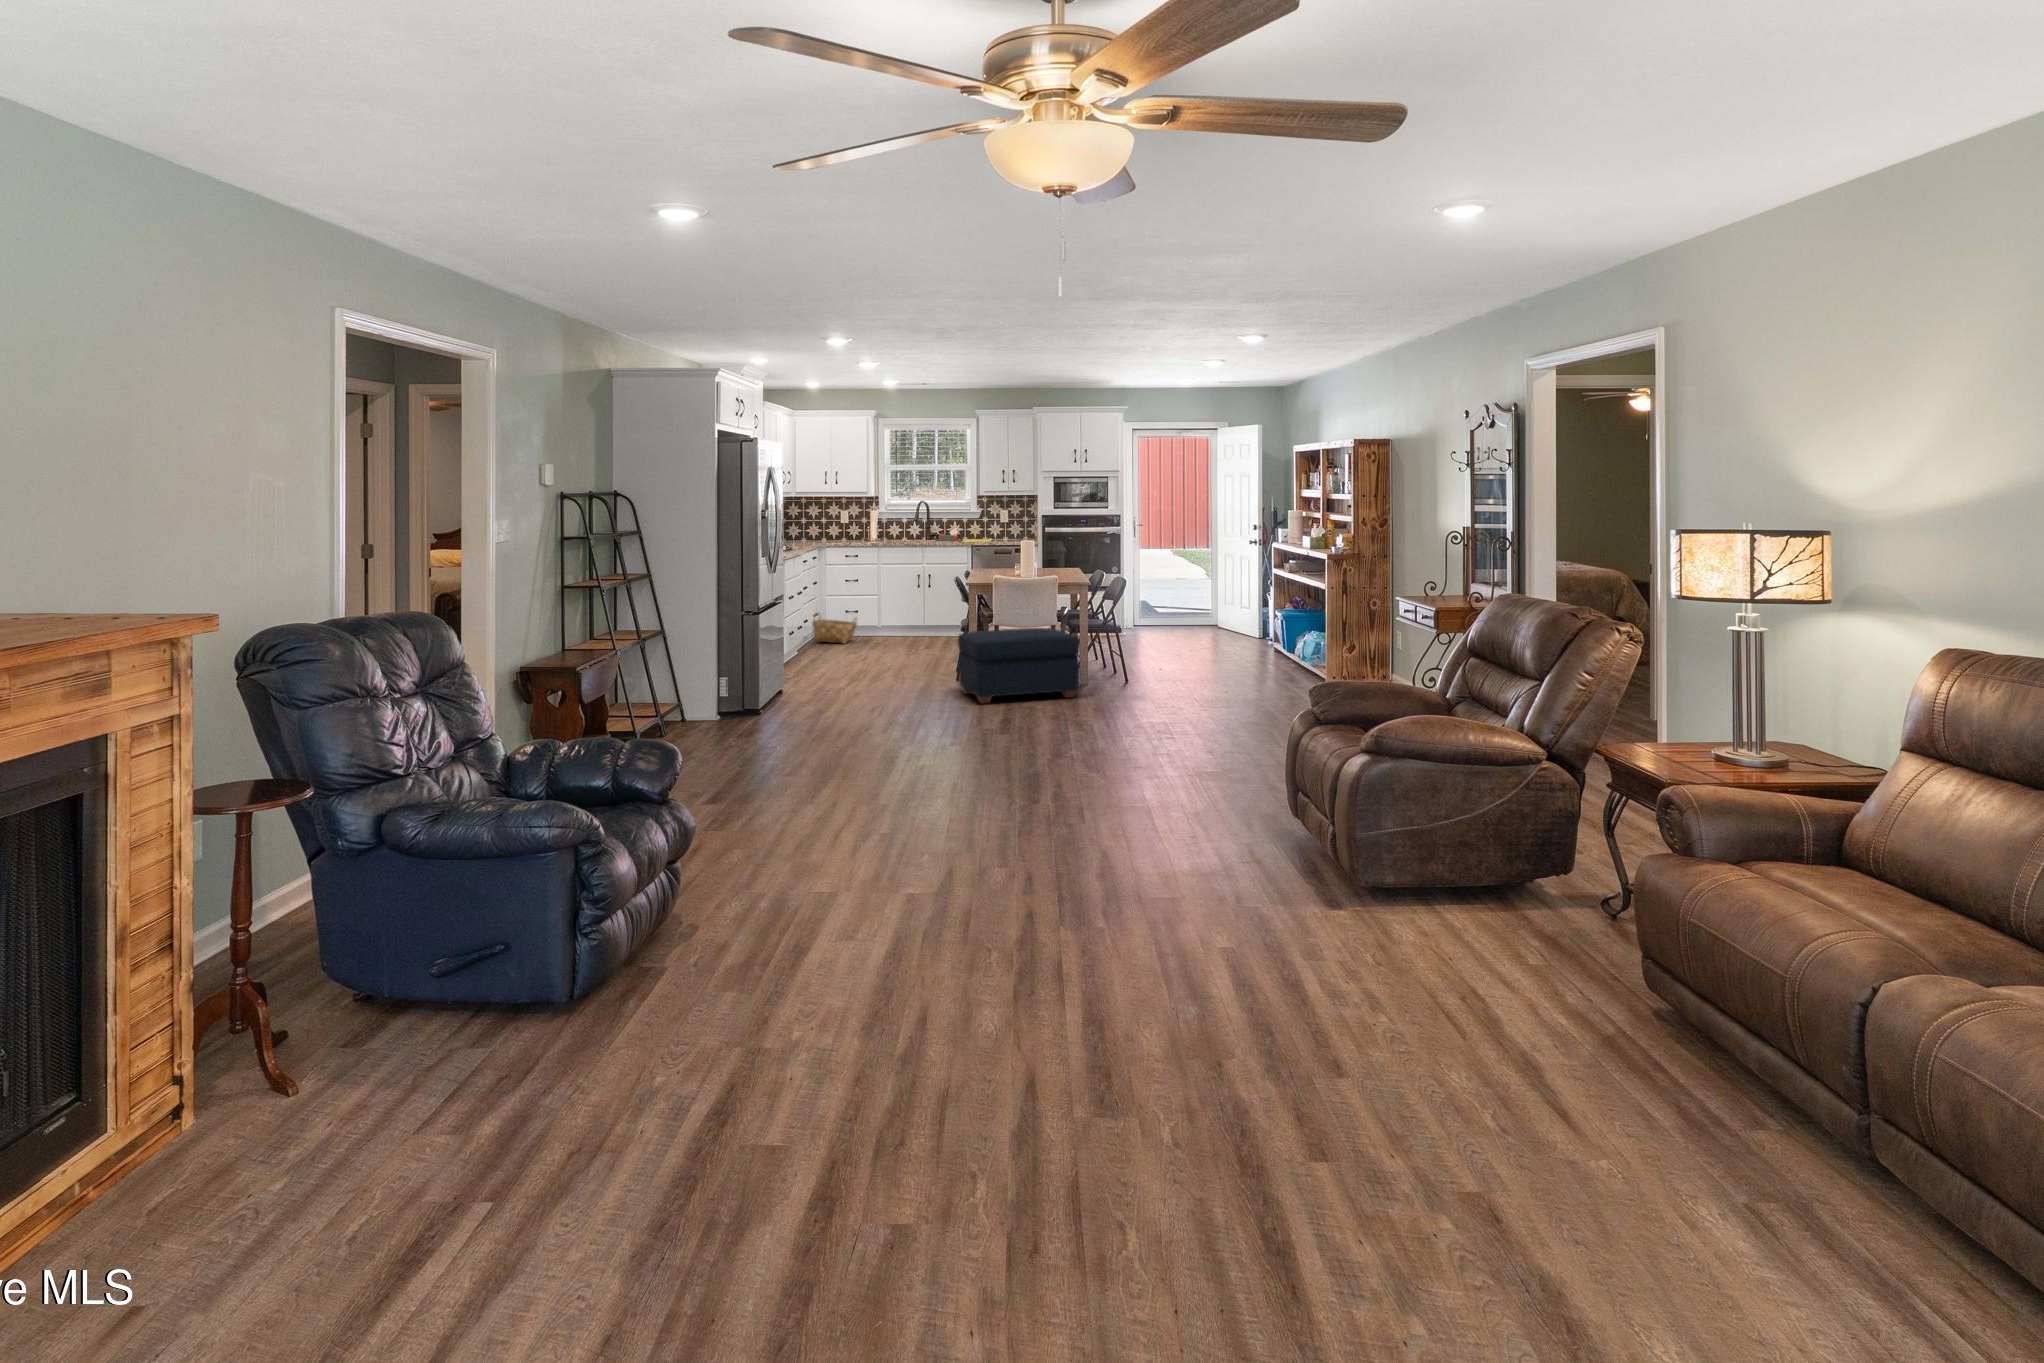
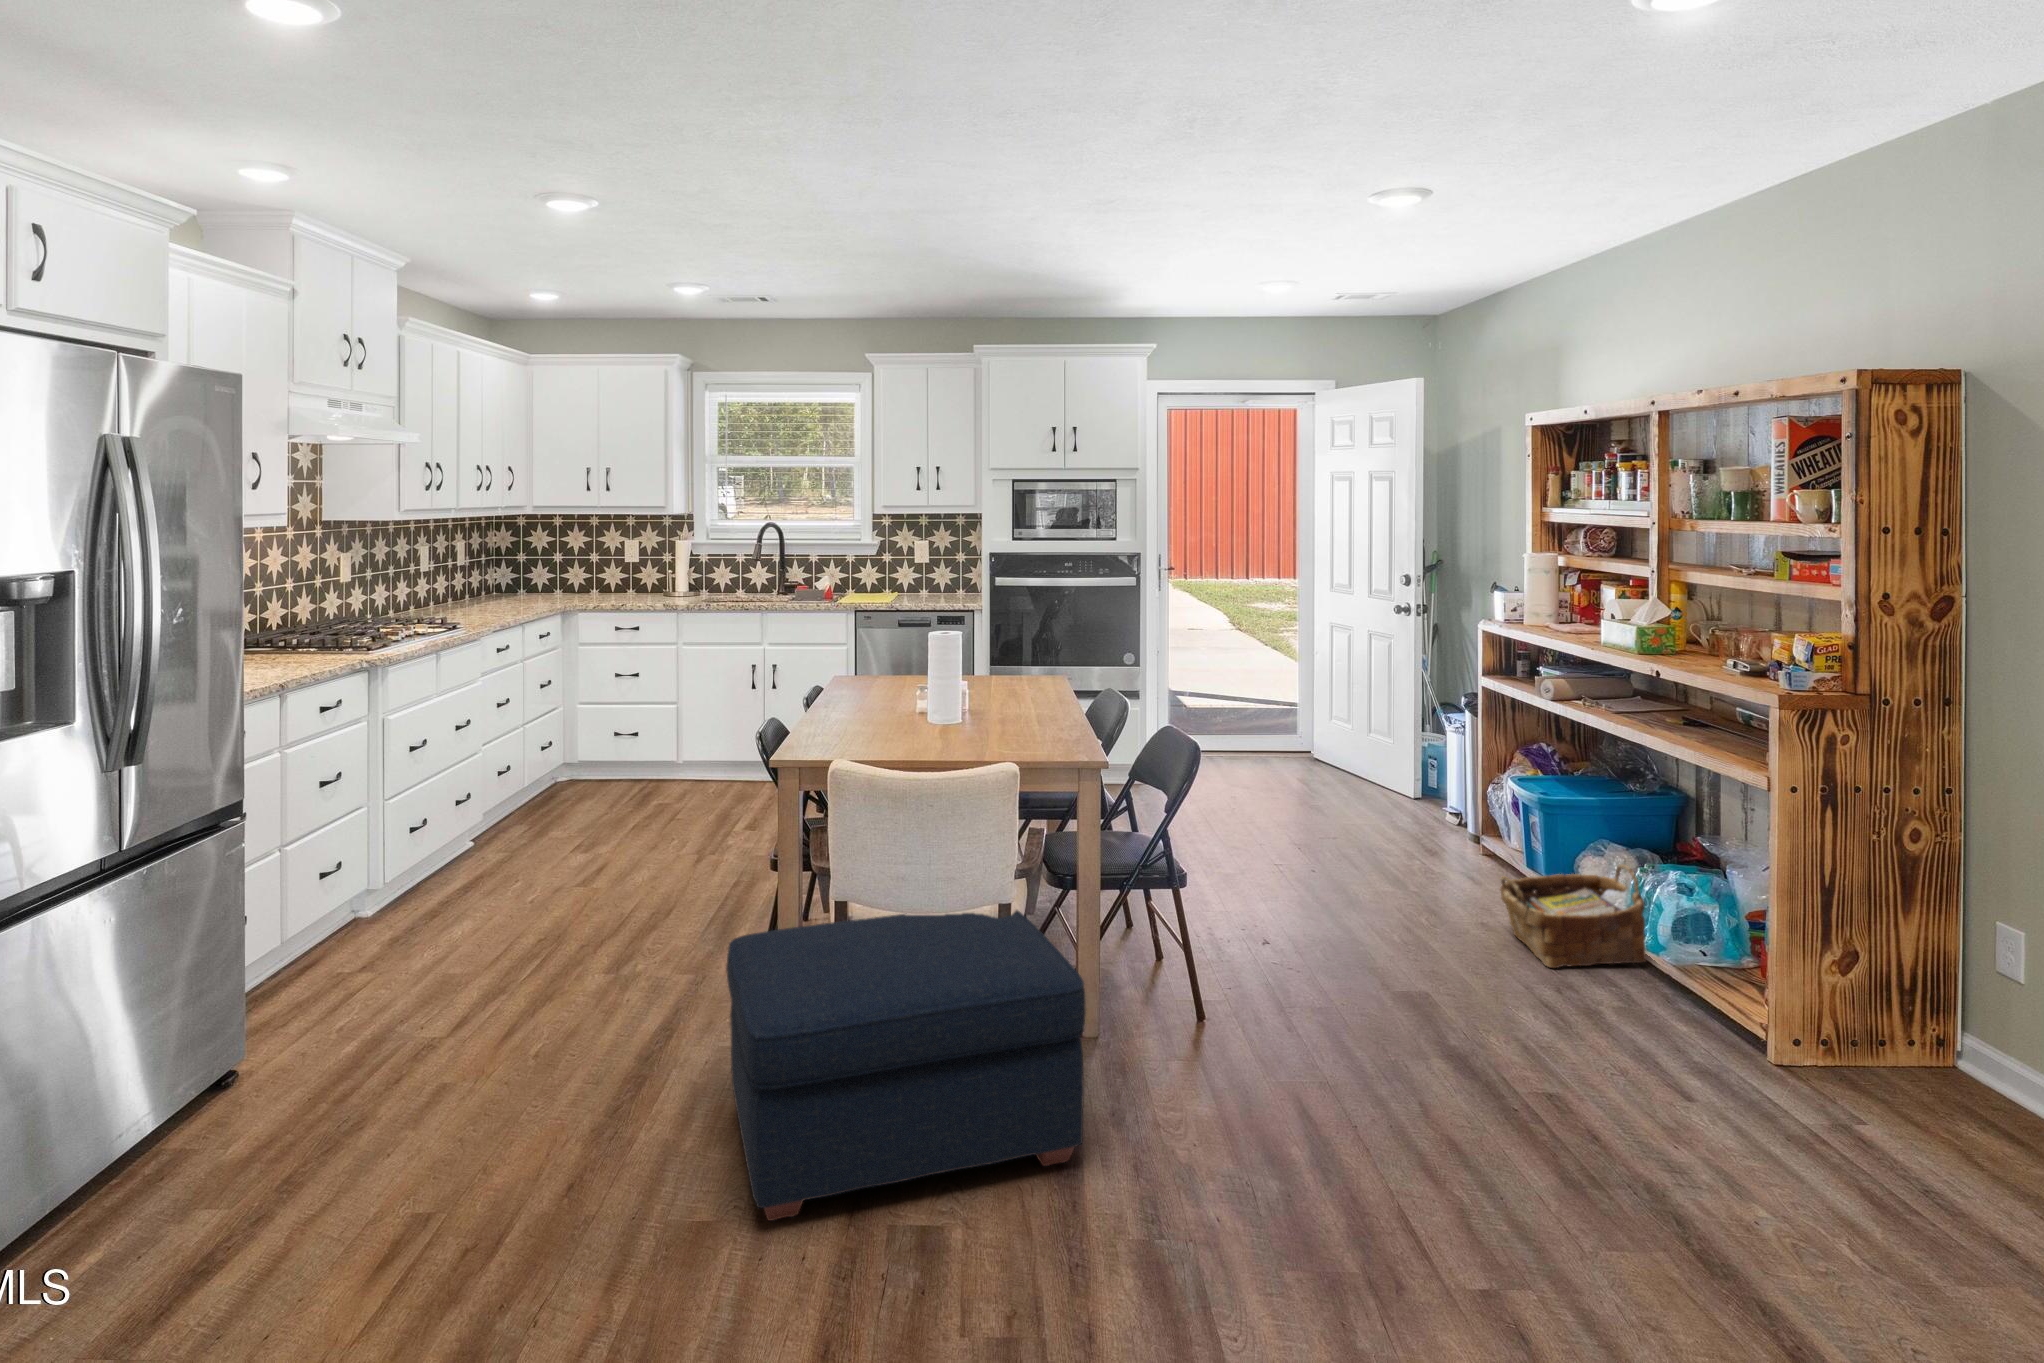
woven basket: present [812,613,857,643] -> present [1500,864,1646,968]

